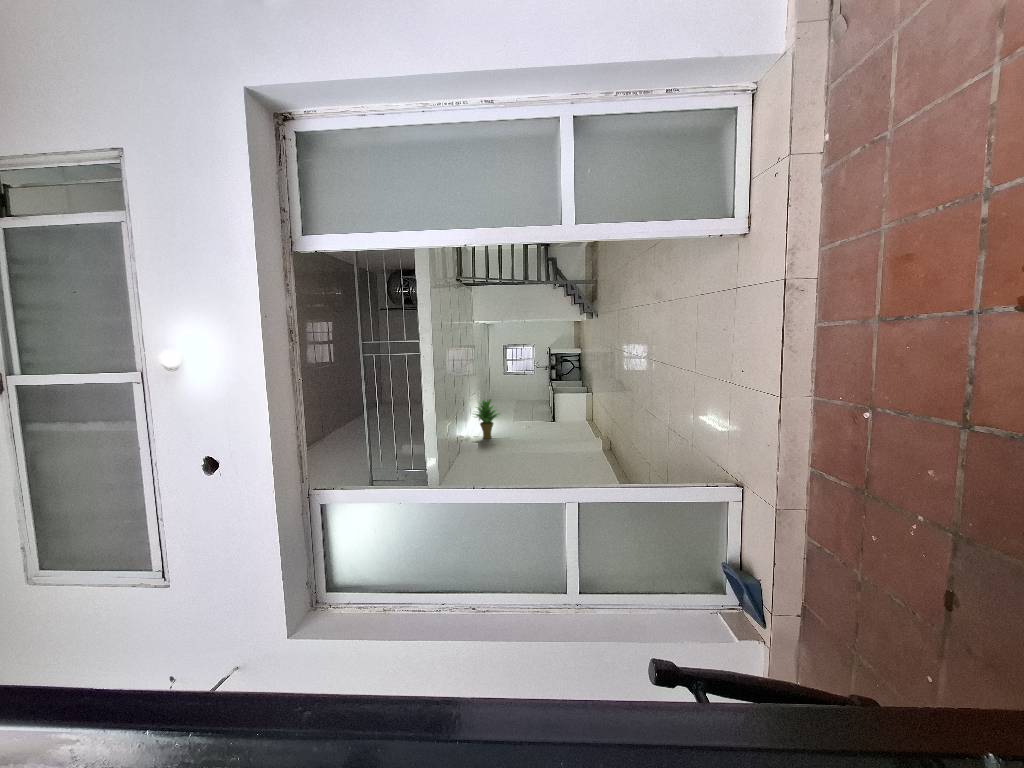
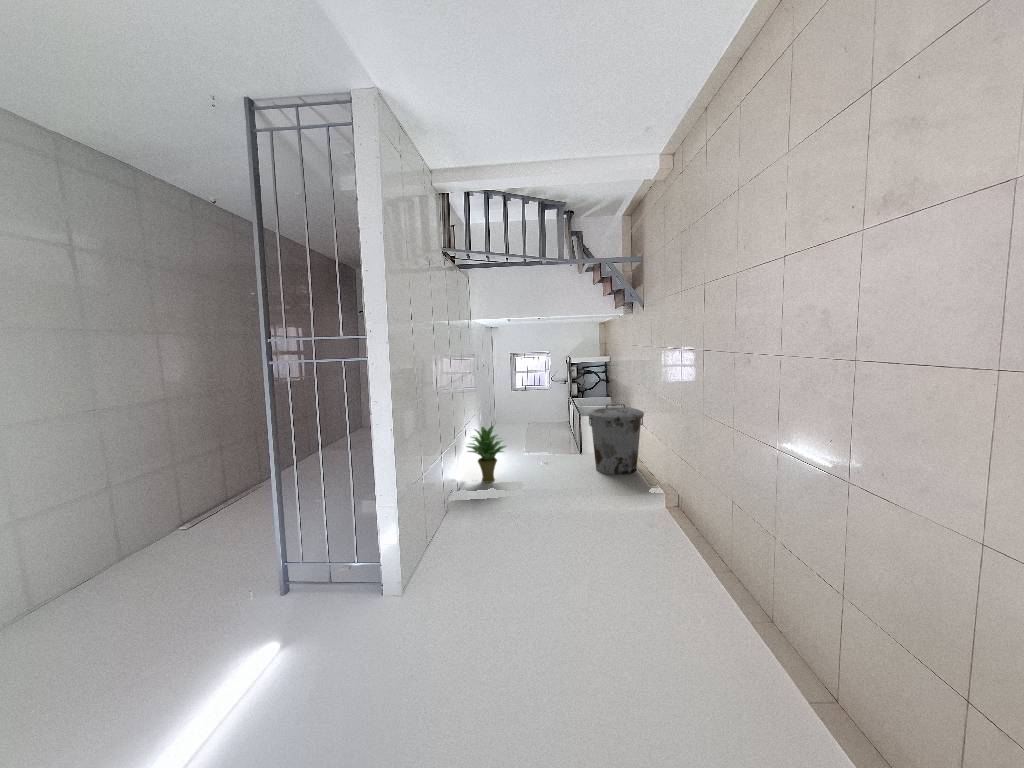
trash can: none [559,384,597,434] -> present [588,404,644,475]

